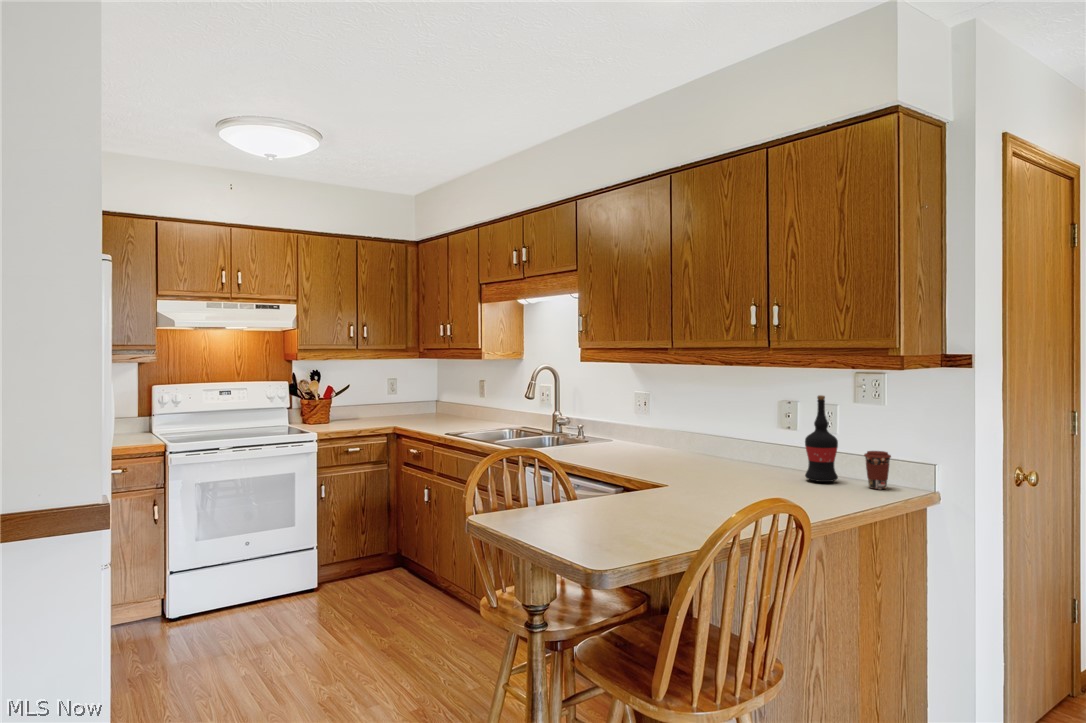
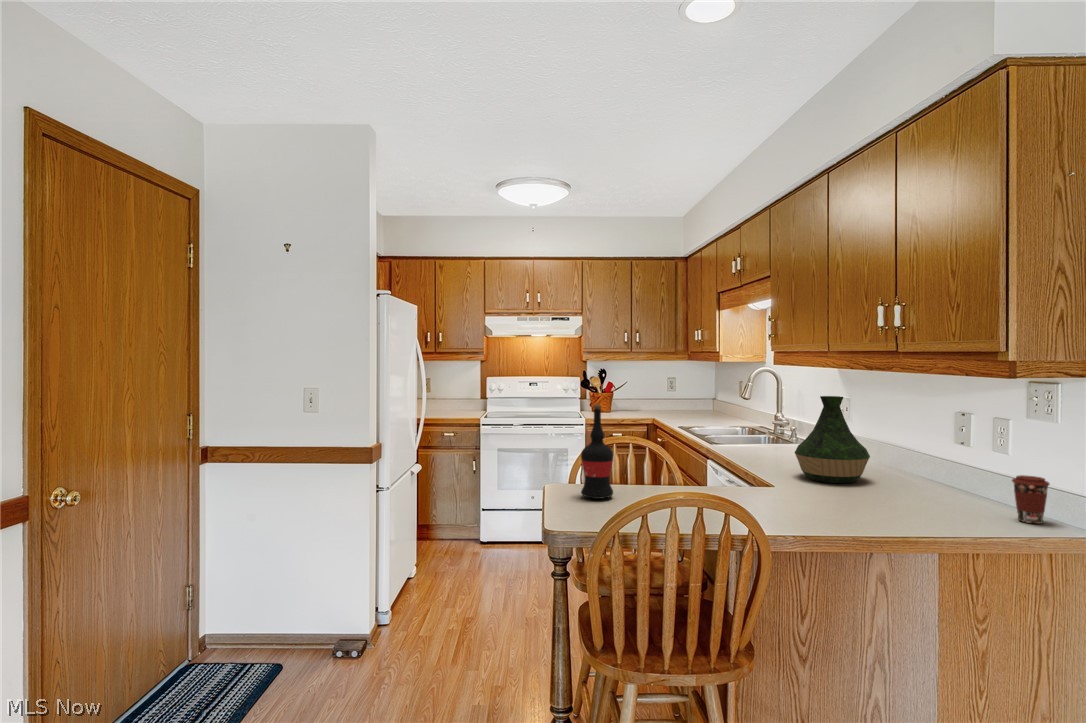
vase: none [658,392,726,475] -> present [795,396,870,483]
wine bottle: present [805,395,838,482] -> present [581,404,613,499]

